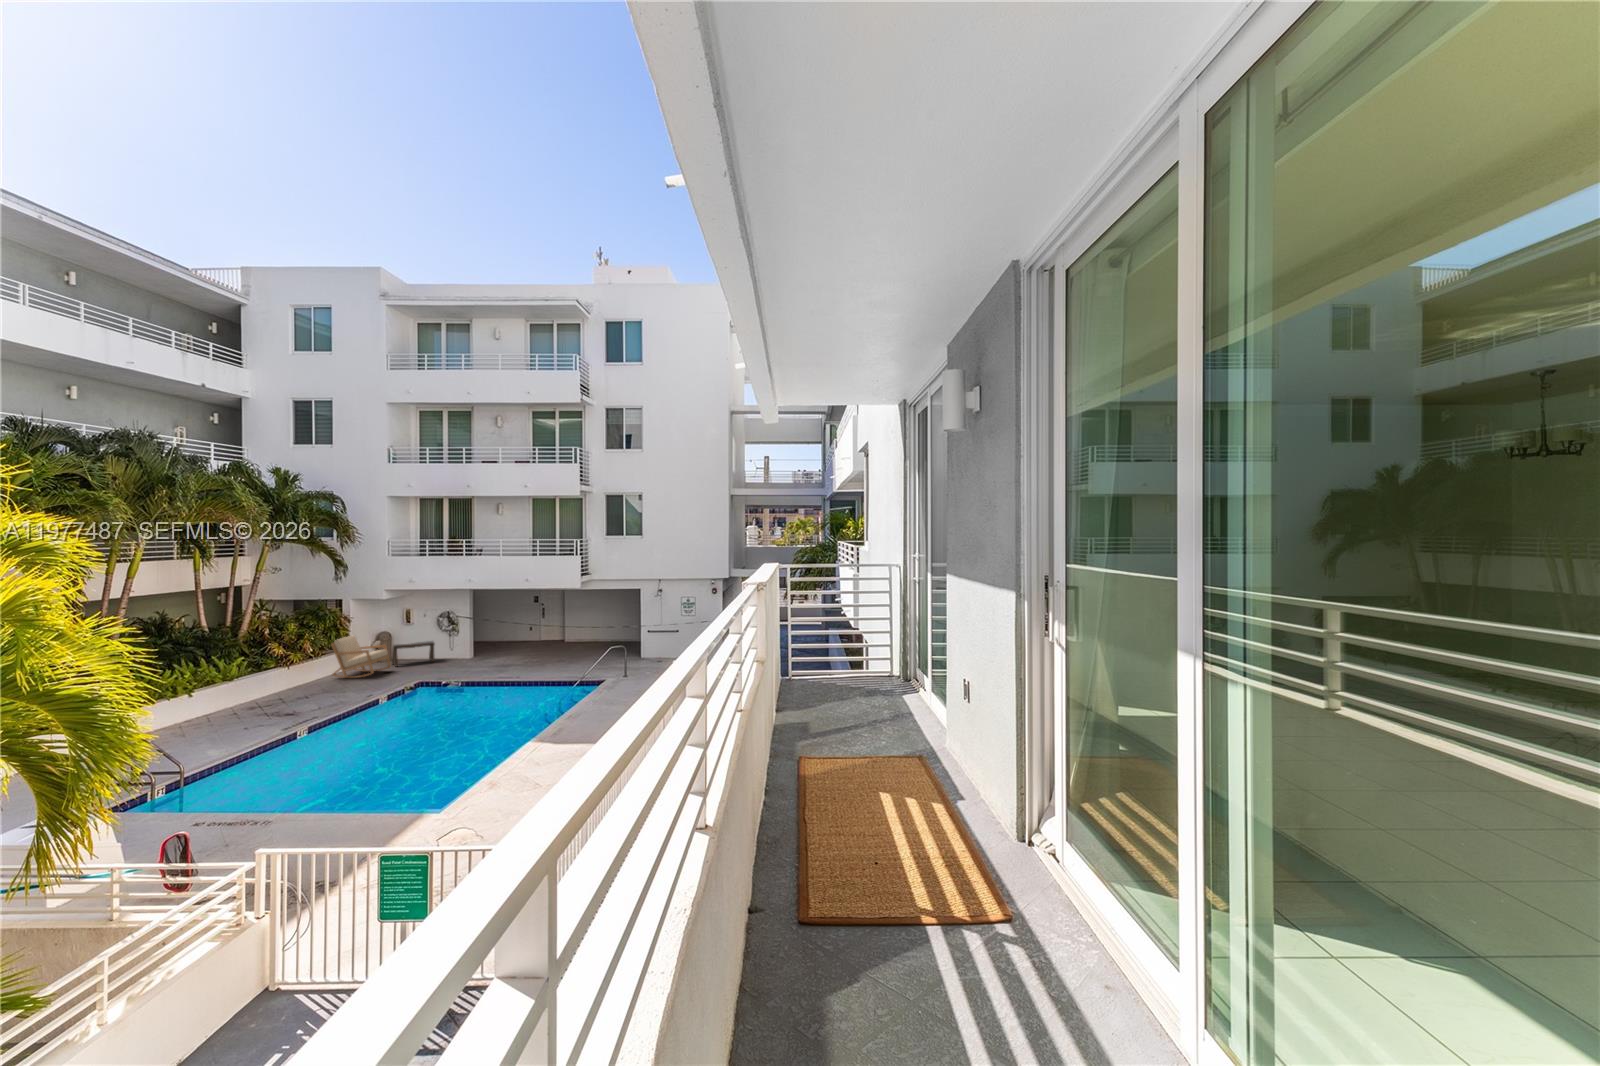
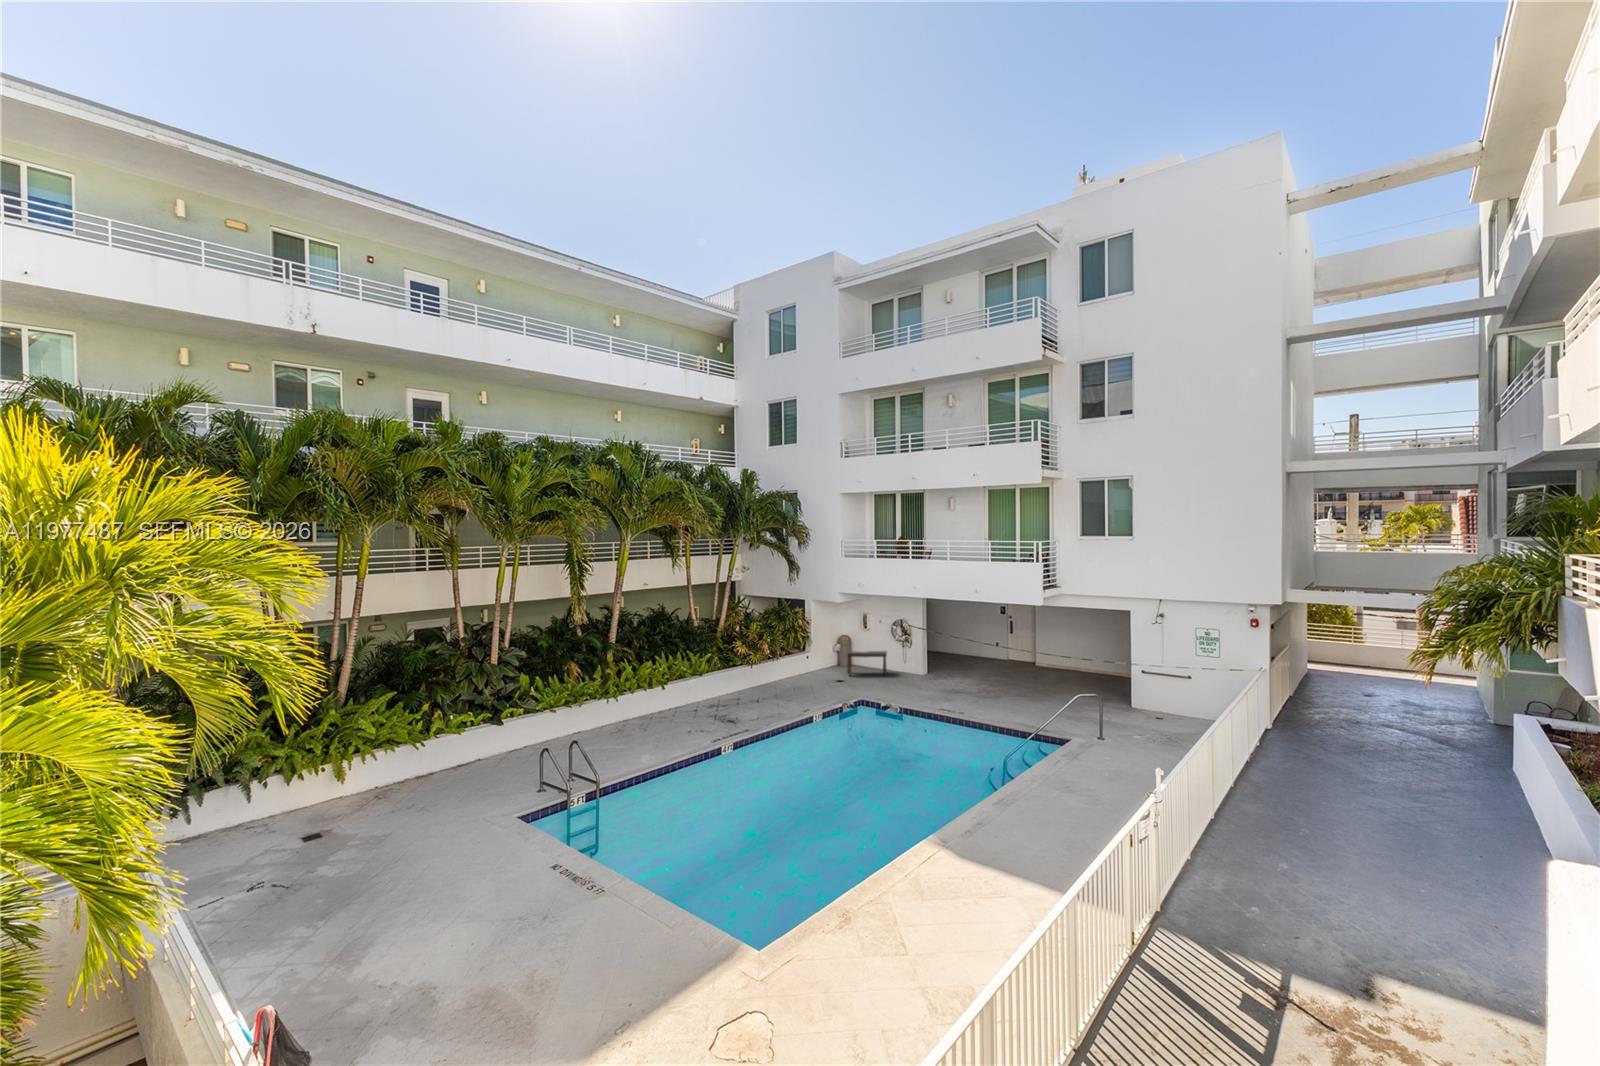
chair: present [331,636,391,678] -> none [790,639,843,685]

